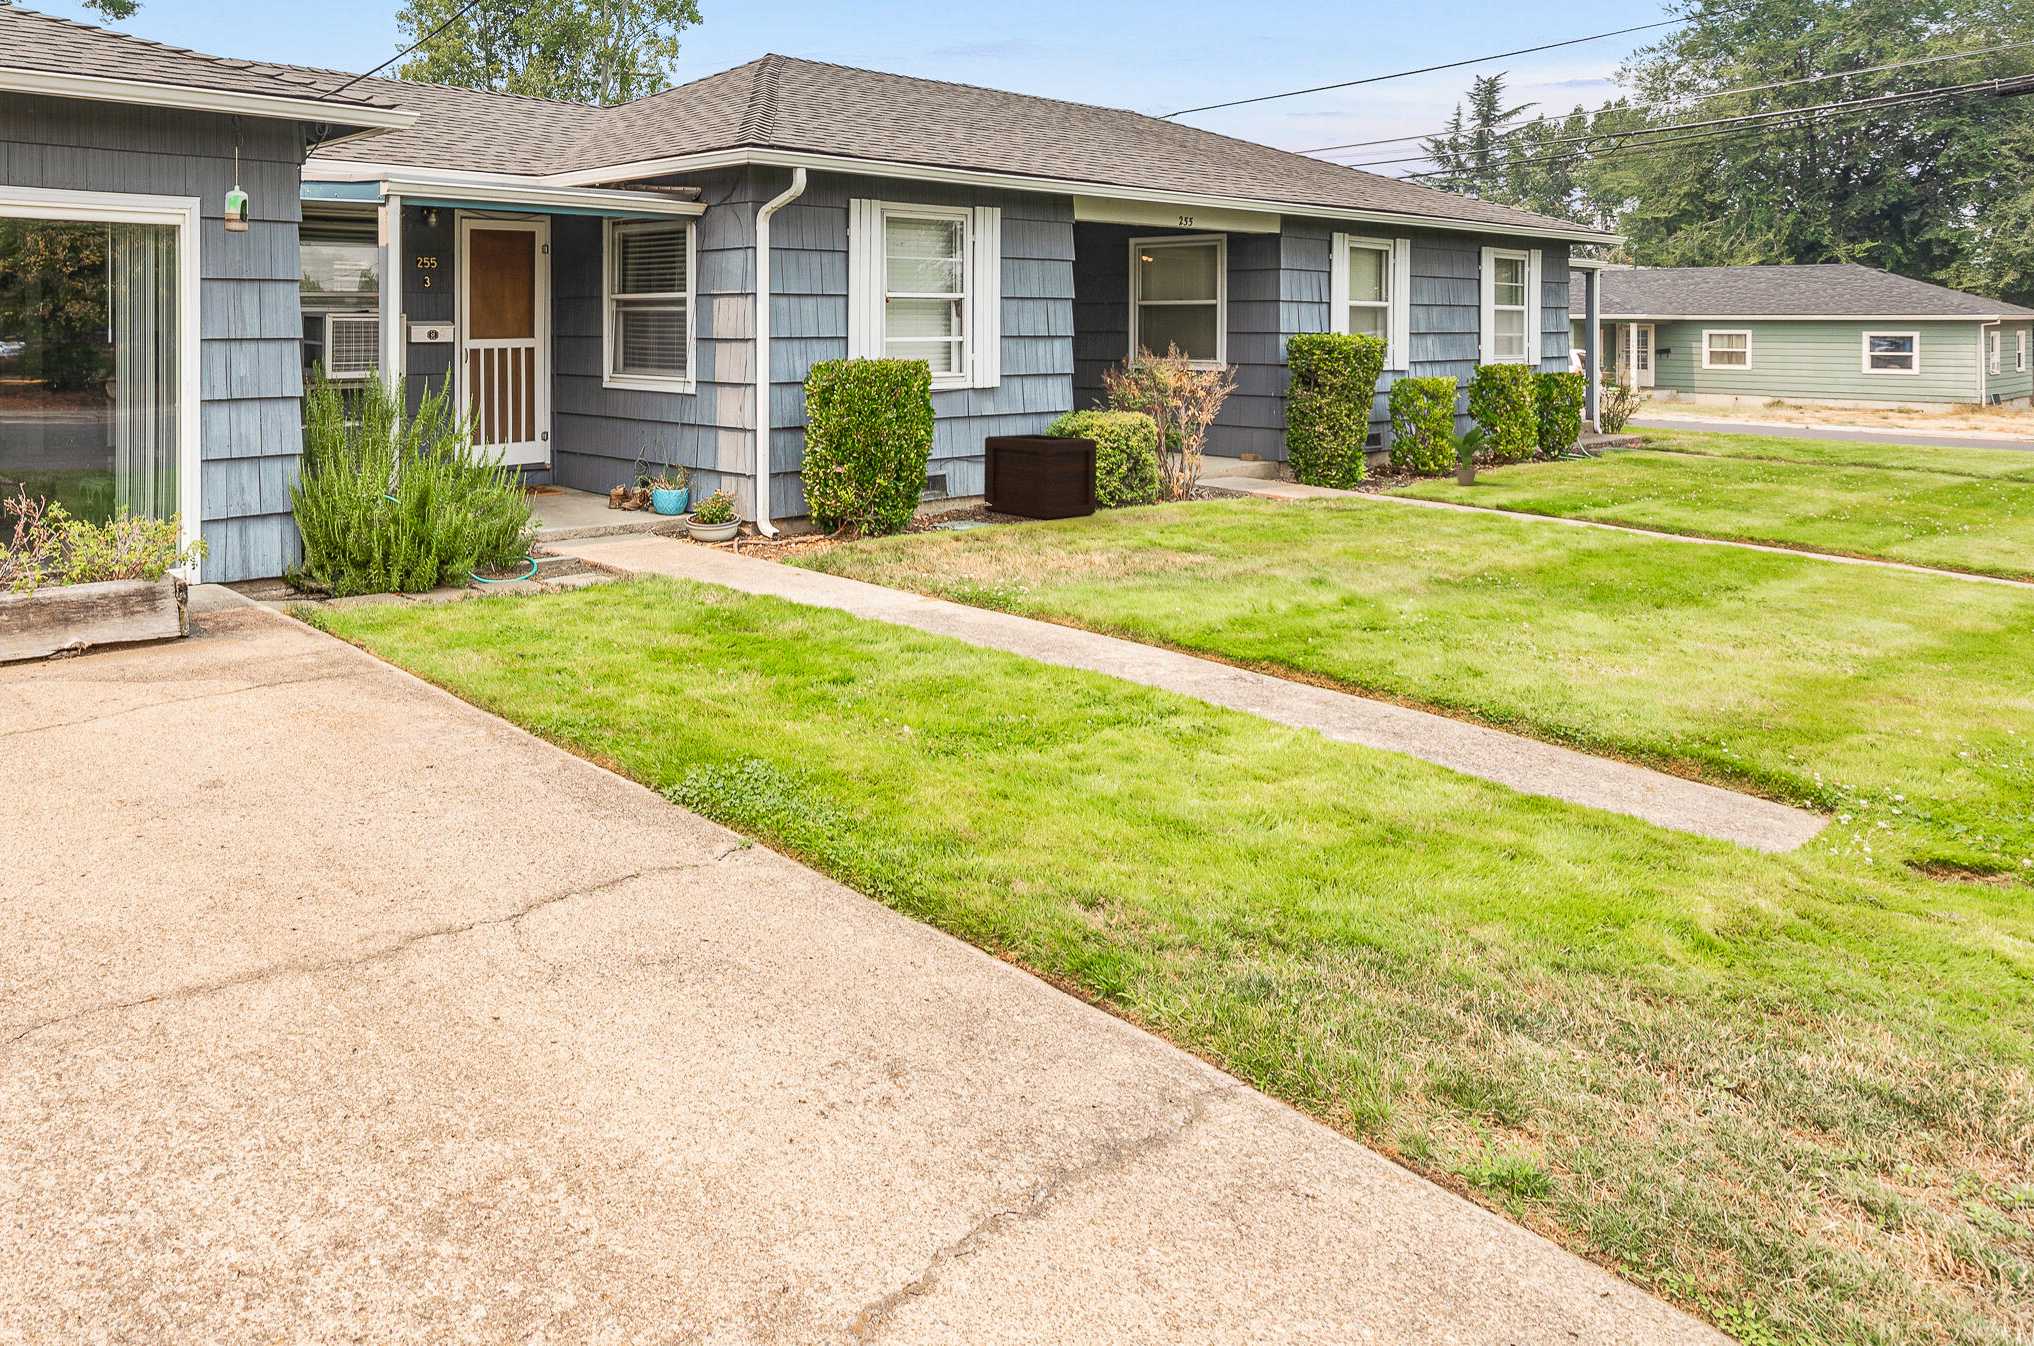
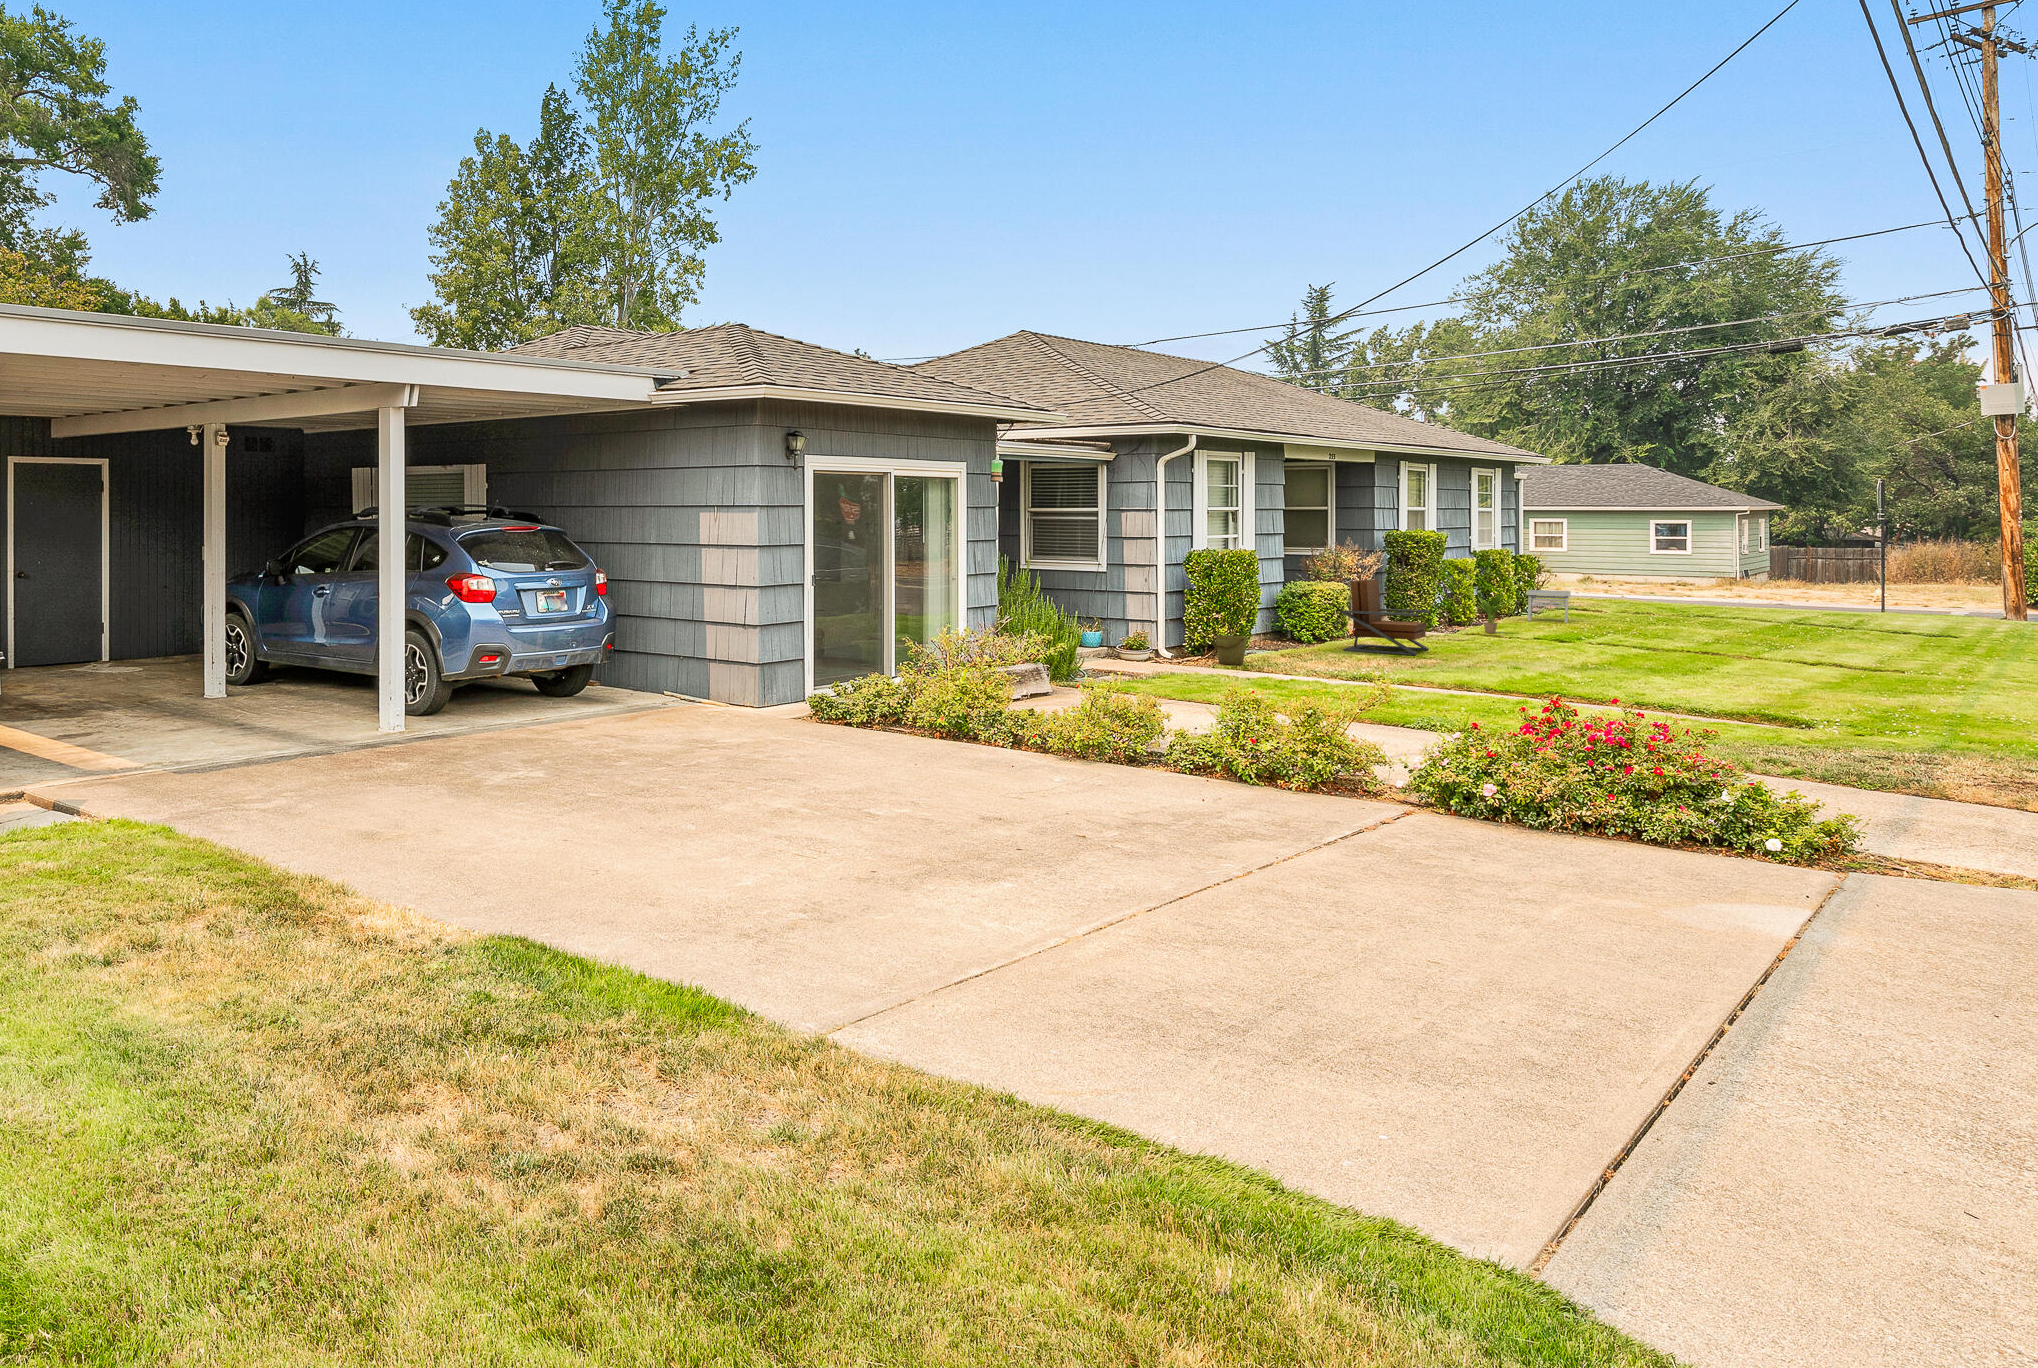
lounge chair: none [1136,405,1290,528] -> present [1342,579,1430,655]
storage bench: none [1565,419,1640,468] -> present [1526,590,1571,623]
wooden crate: present [984,434,1096,519] -> none [1244,599,1316,652]
bucket: none [838,496,891,546] -> present [1213,635,1248,665]

